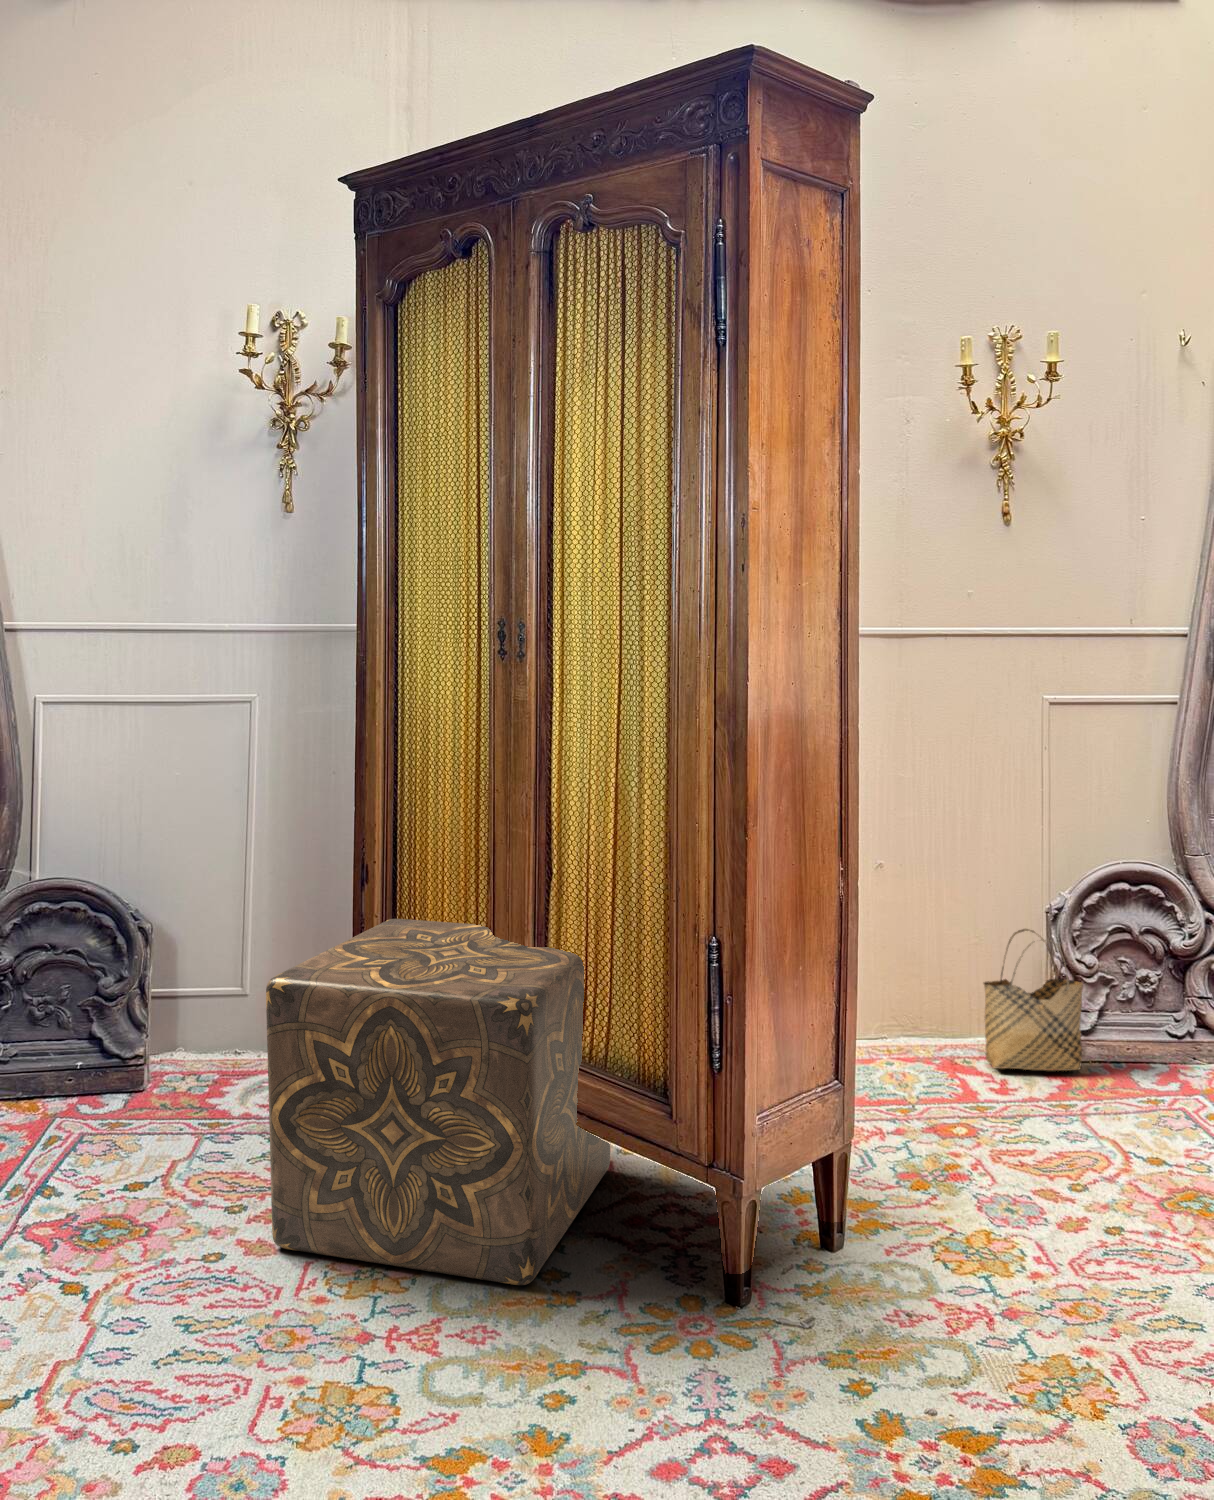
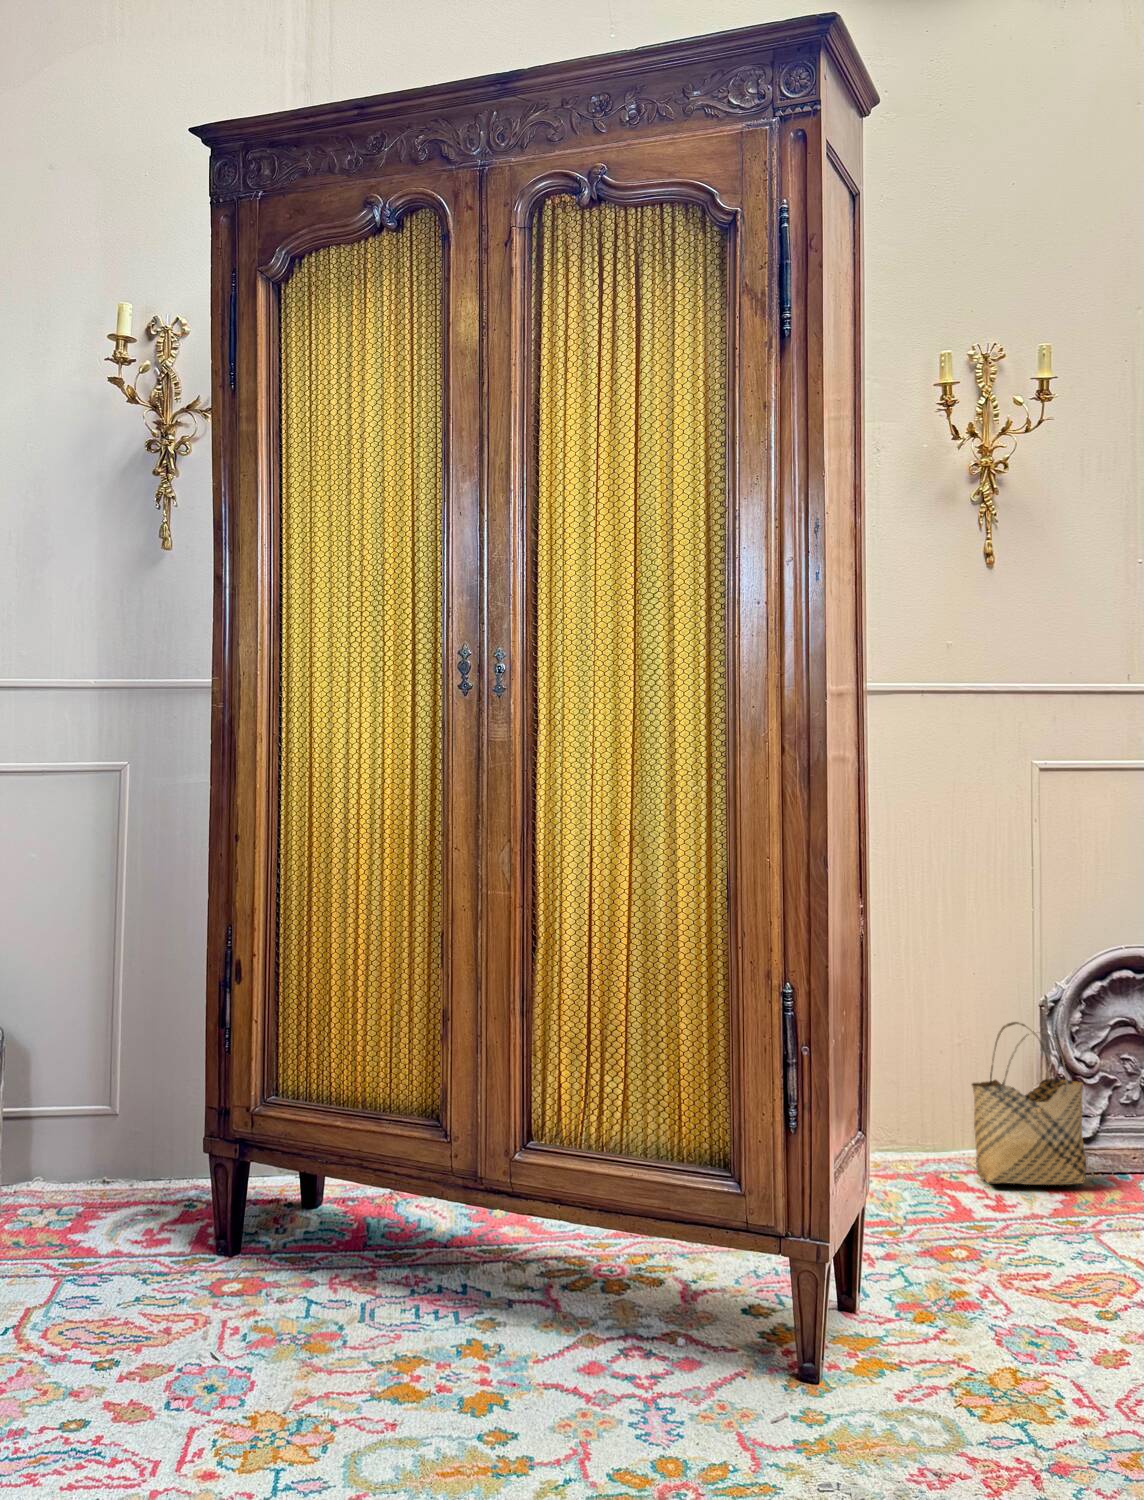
ottoman: present [266,919,610,1285] -> none [148,1008,558,1450]

